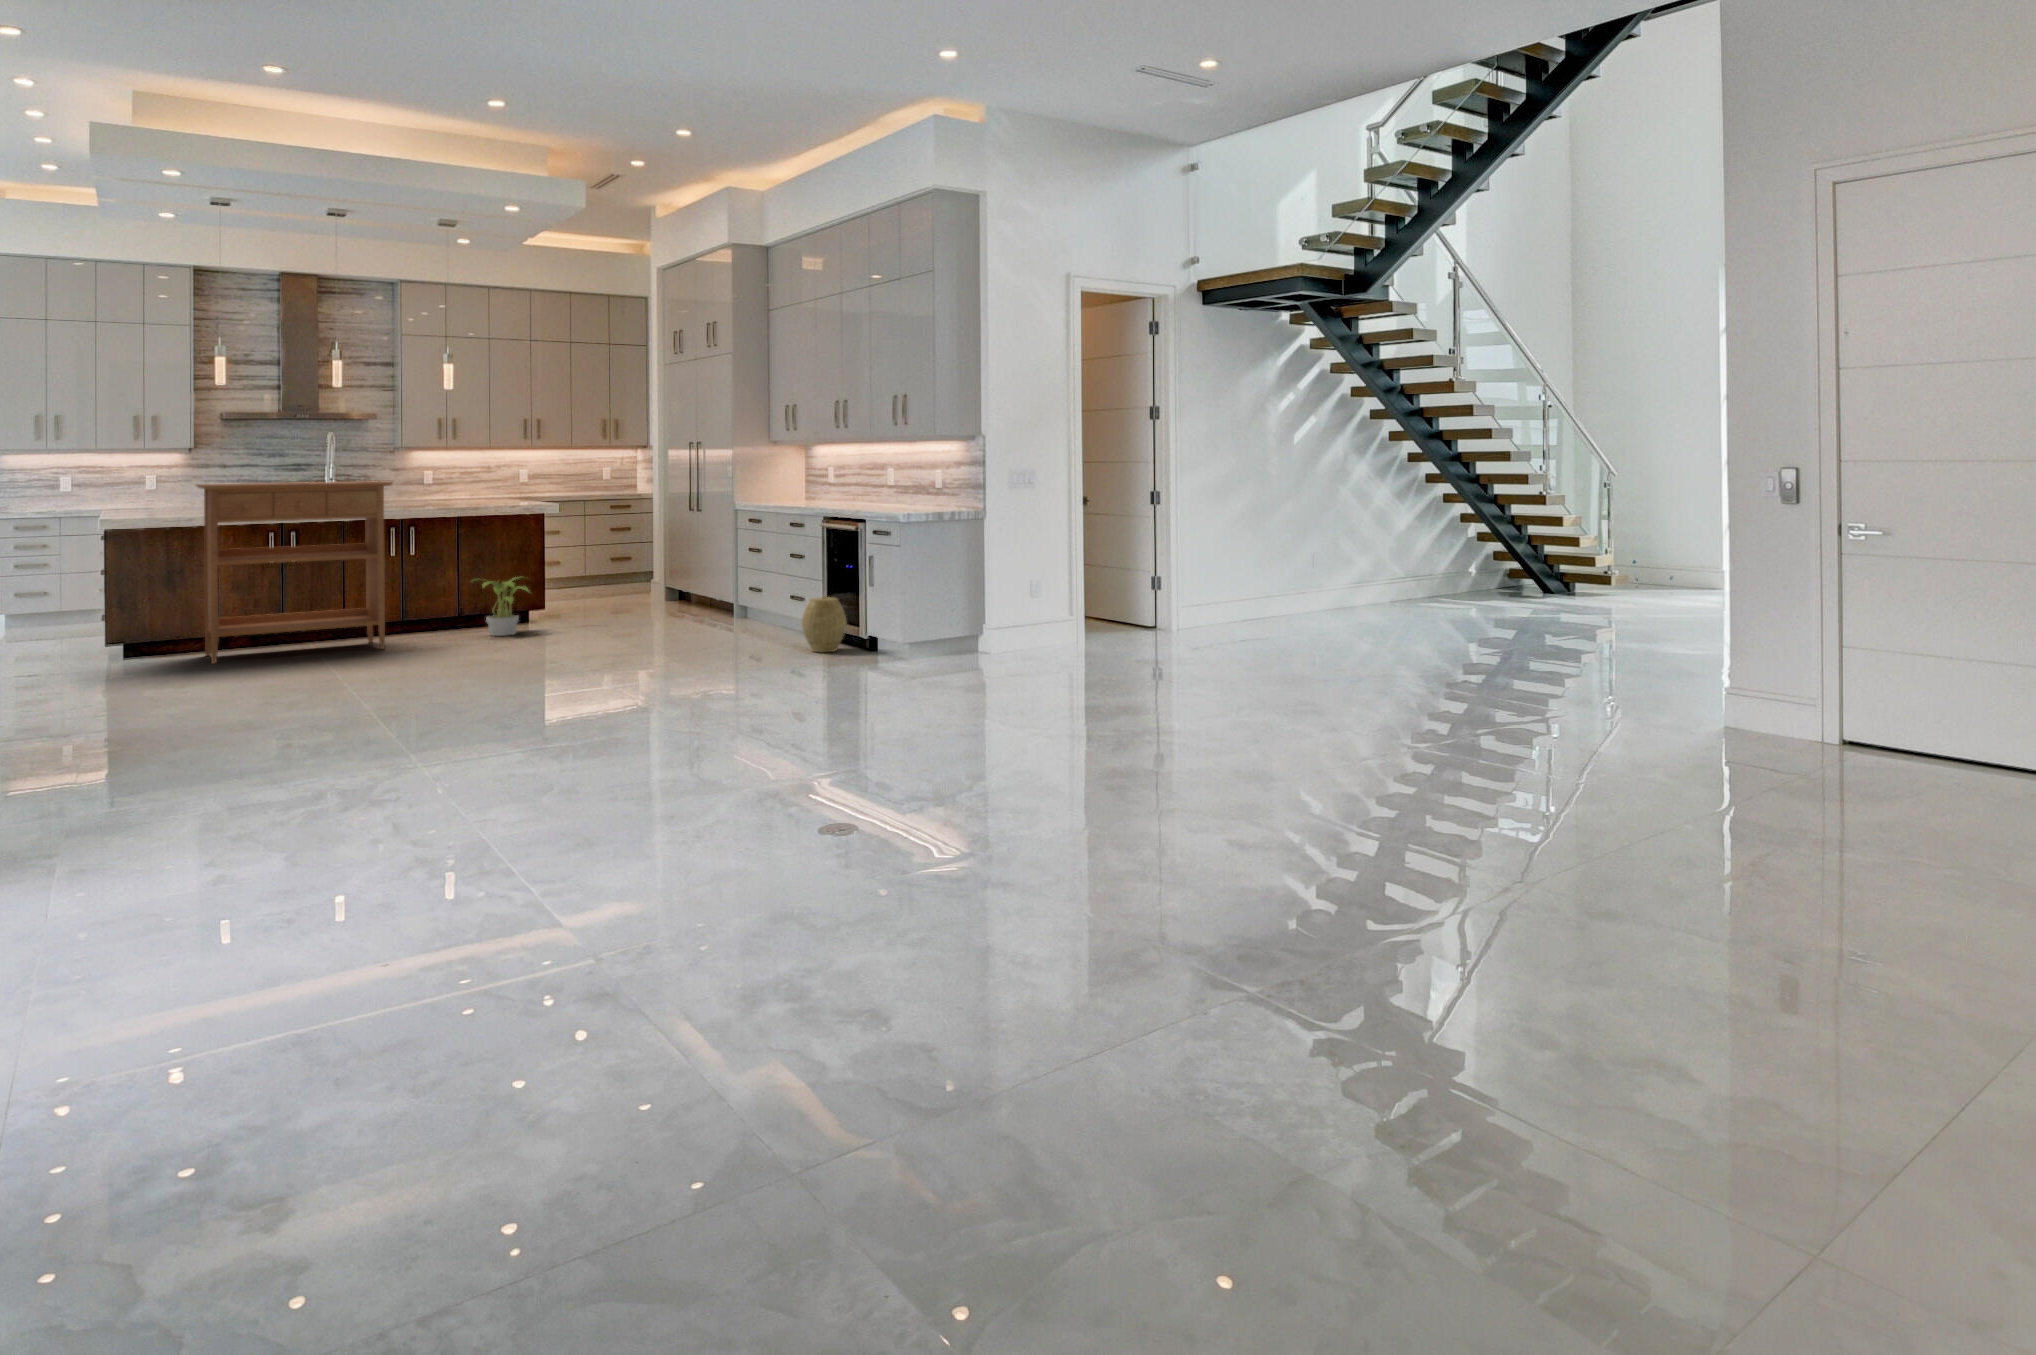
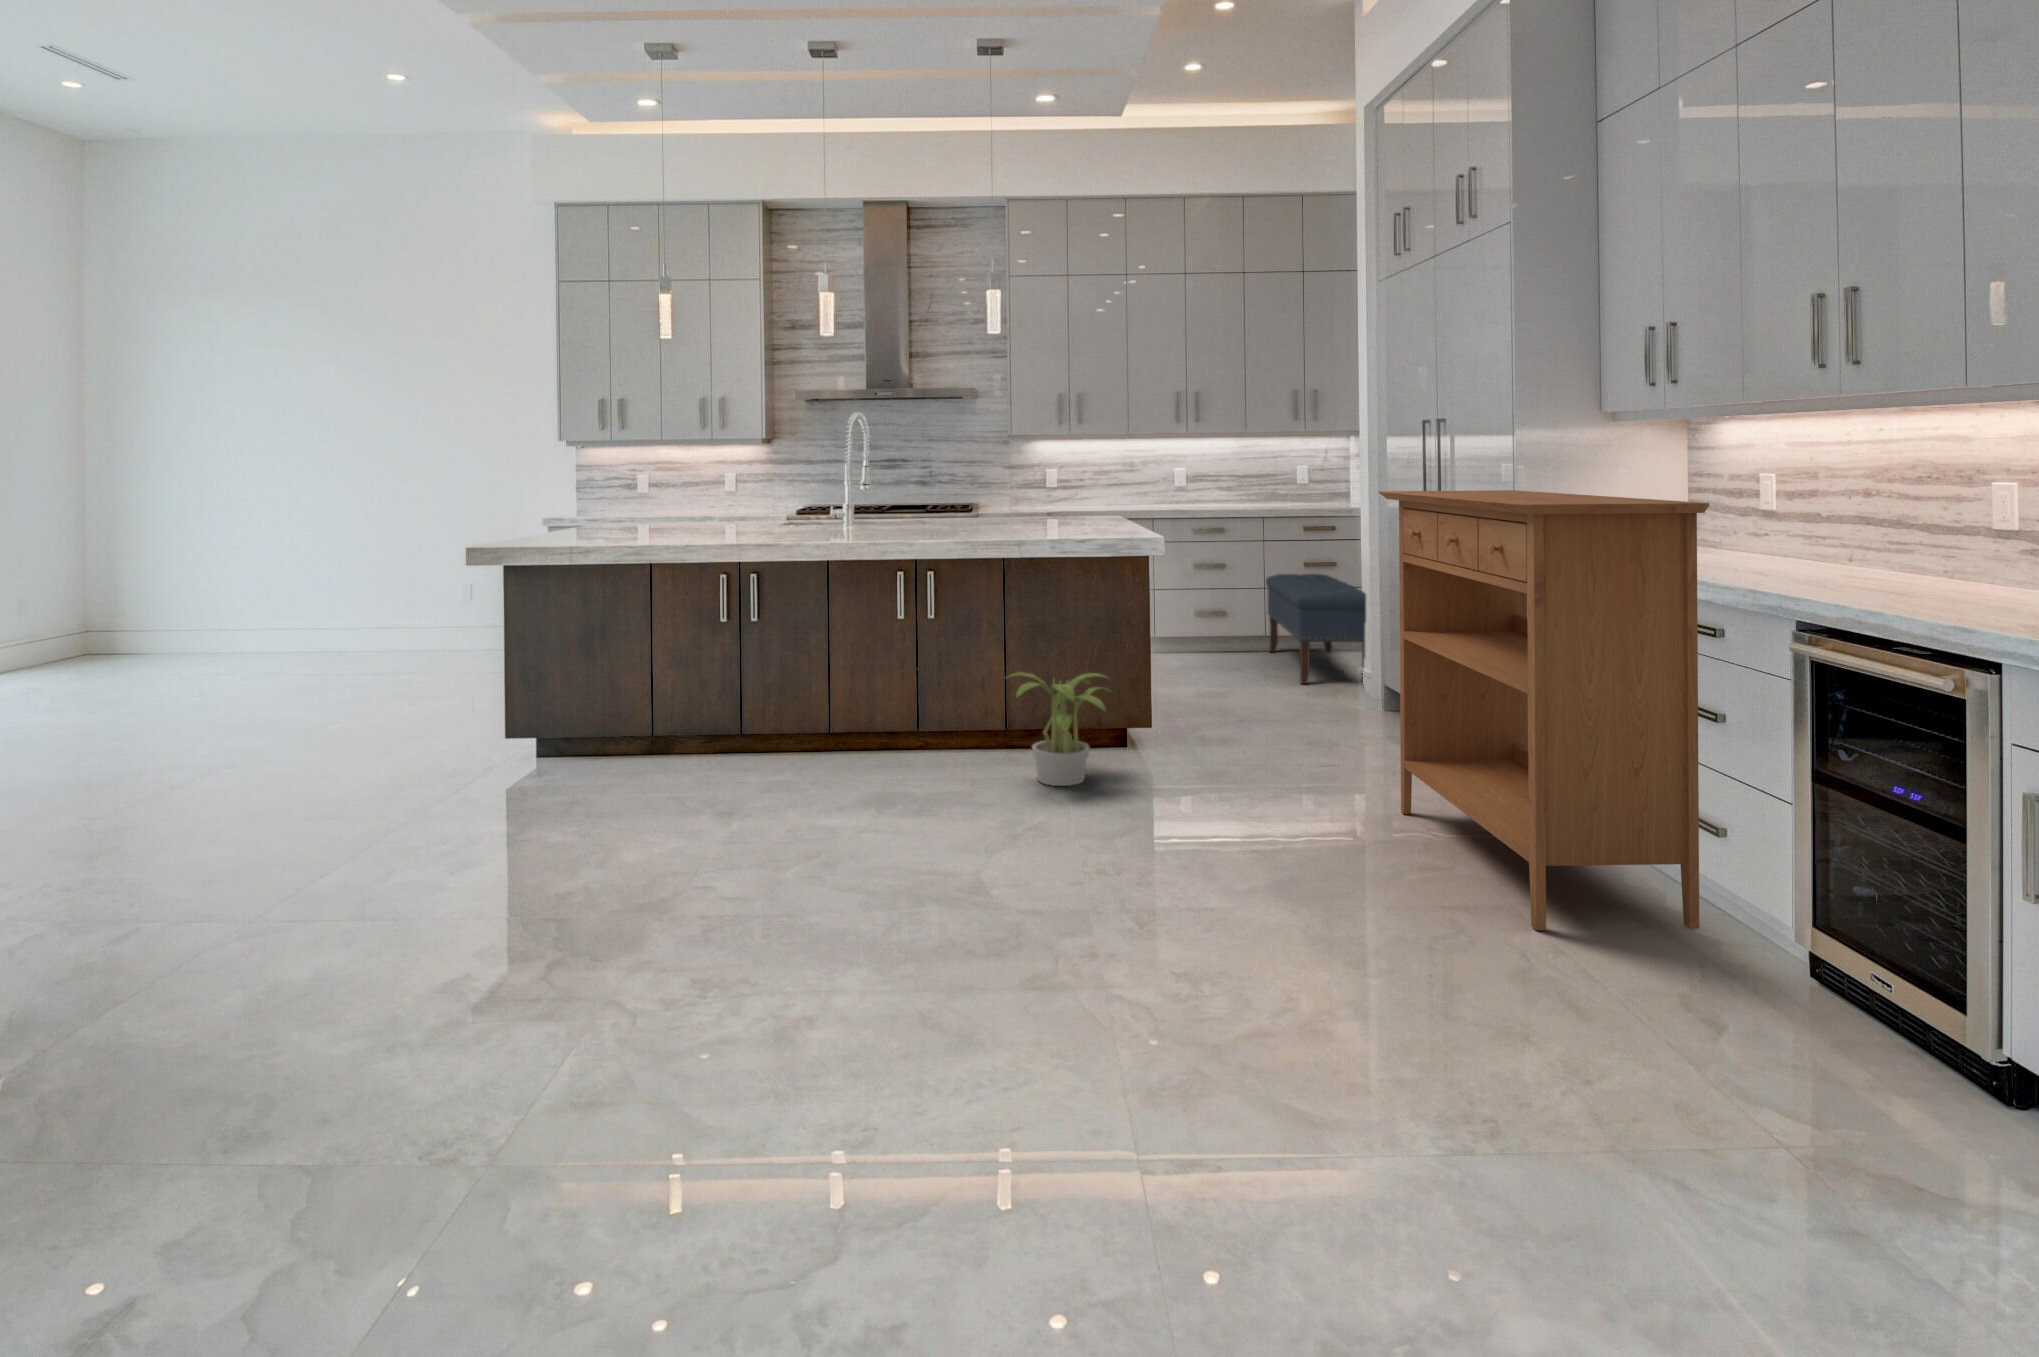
console table: present [196,481,392,664] -> present [1379,490,1709,930]
bench: none [590,539,664,600] -> present [1266,574,1366,684]
woven basket: present [802,596,847,652] -> none [1795,901,1980,1114]

